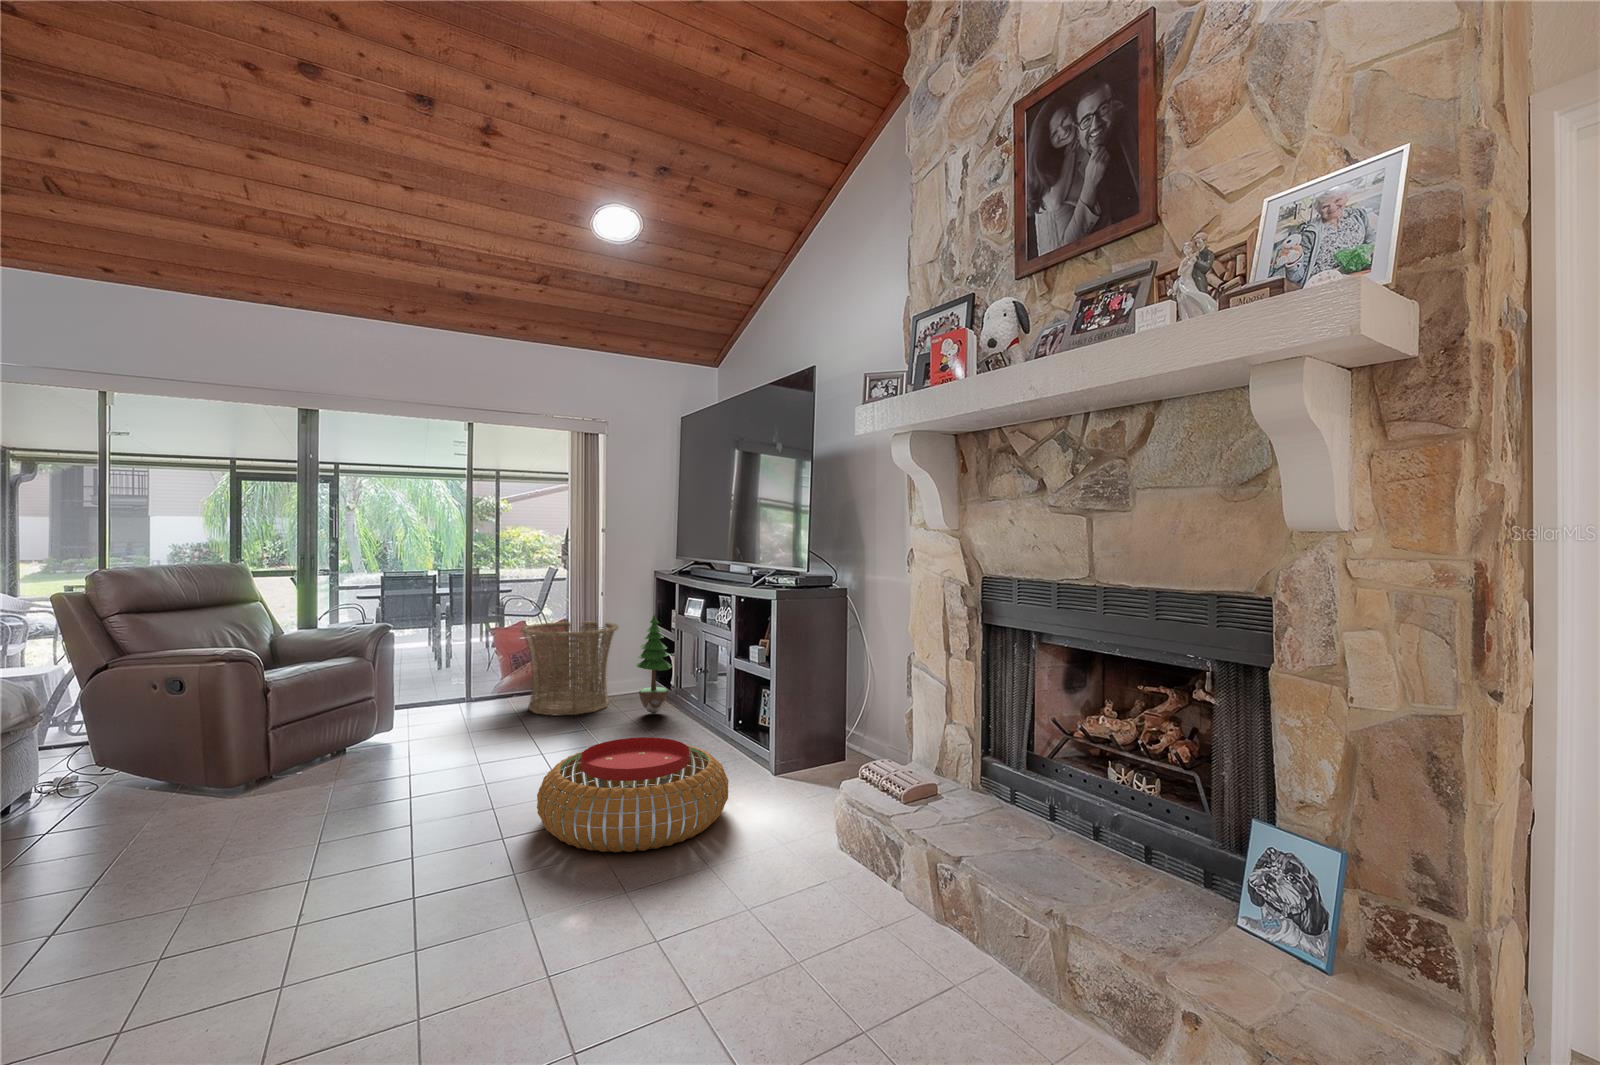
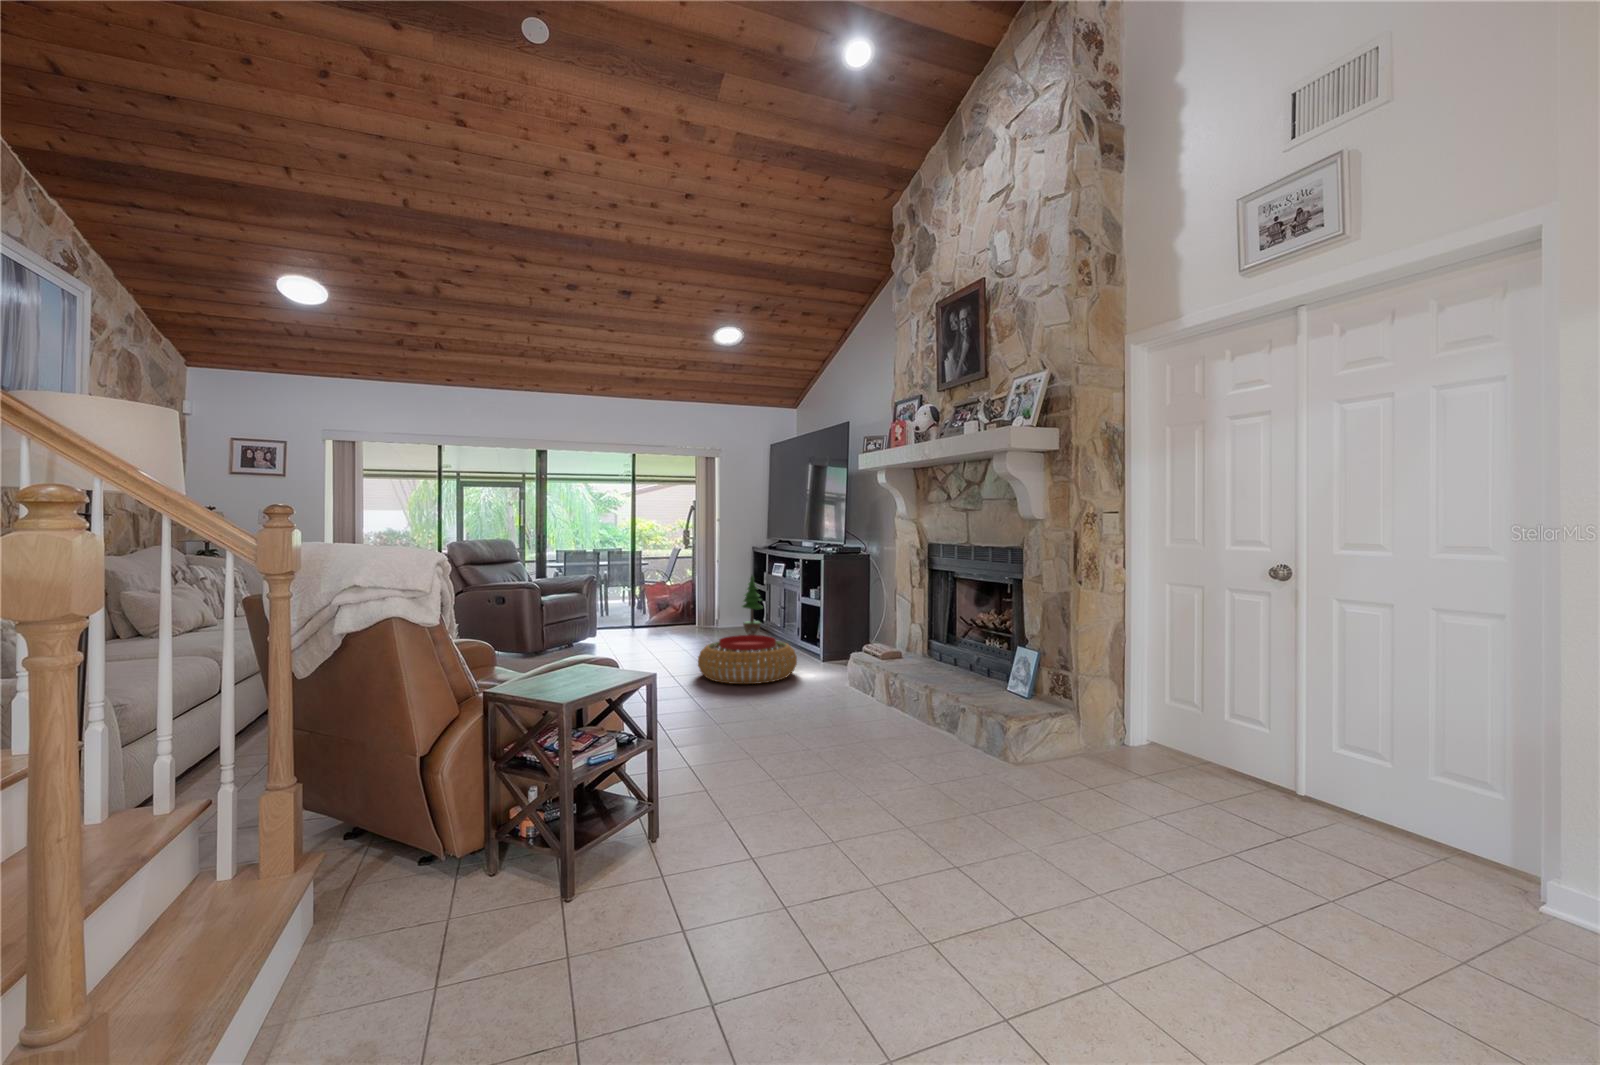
basket: present [521,622,618,715] -> none [668,580,729,637]

